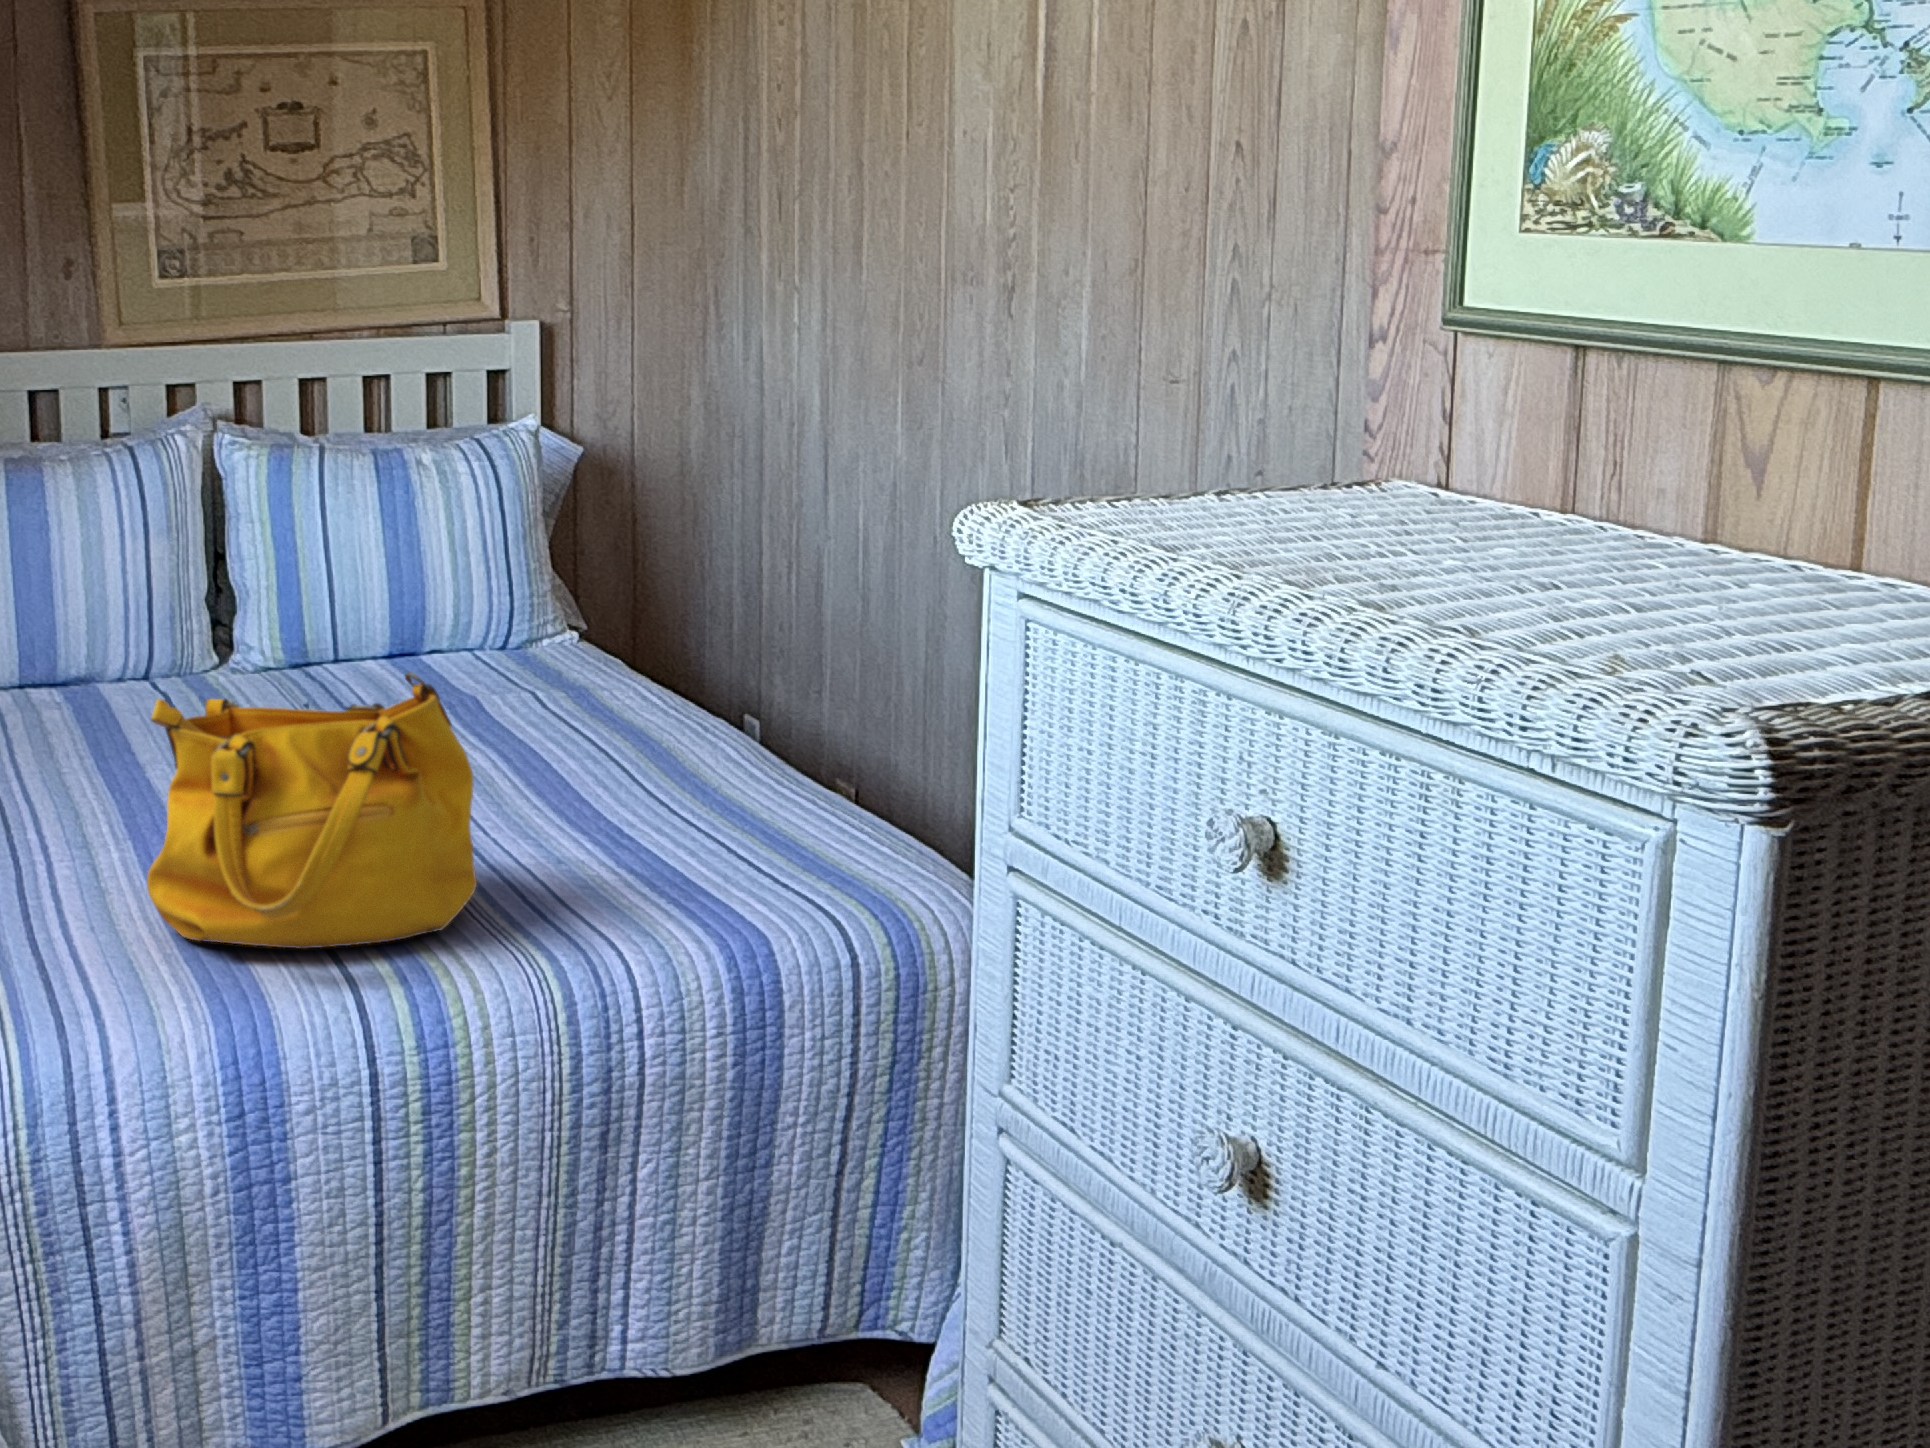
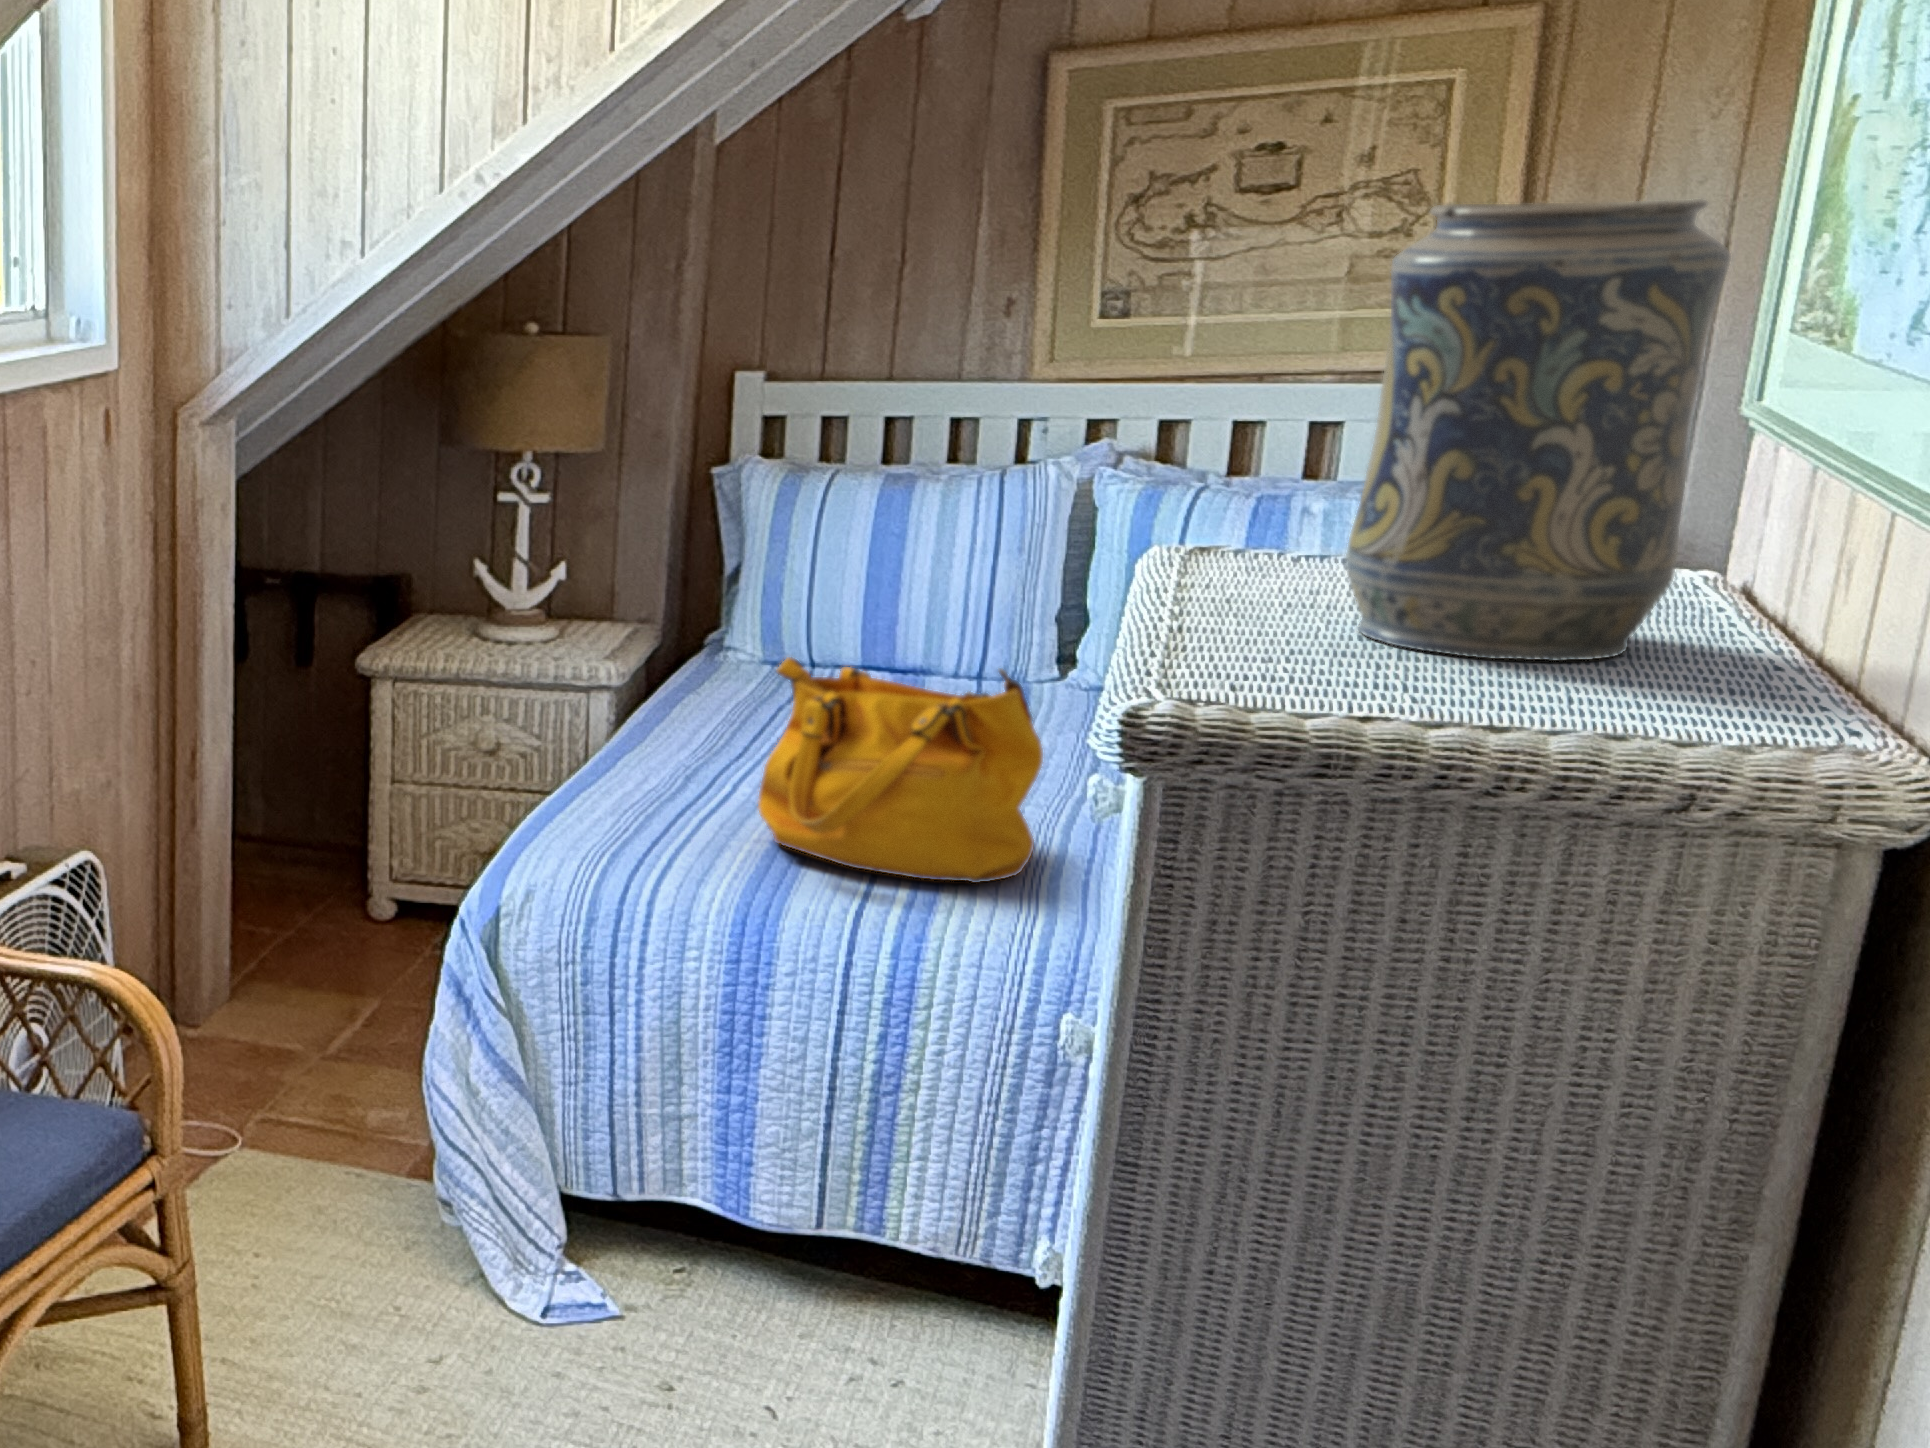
decorative vase: none [1422,93,1773,605] -> present [1346,199,1731,661]

